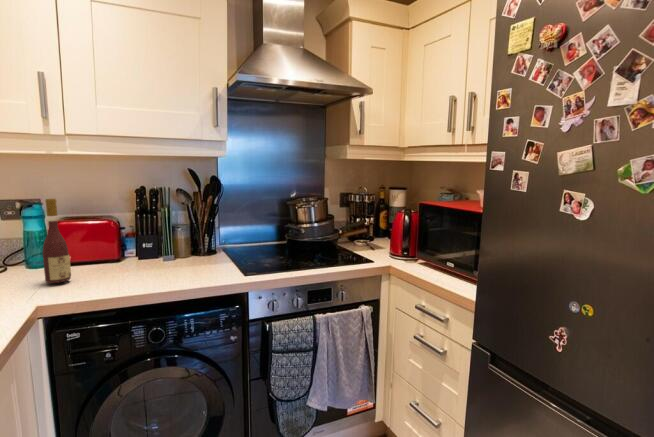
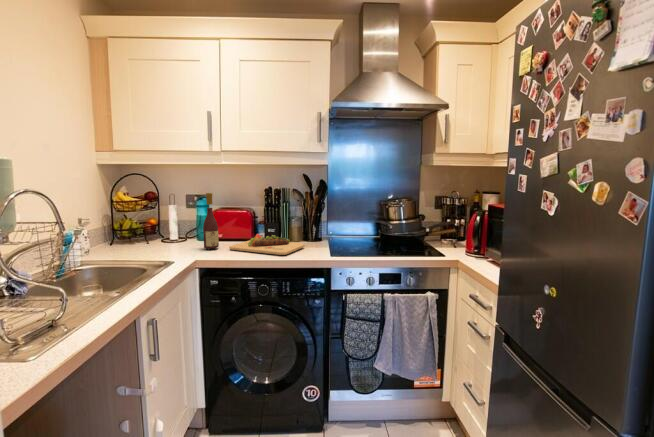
cutting board: none [90,253,203,282] -> present [229,234,305,255]

